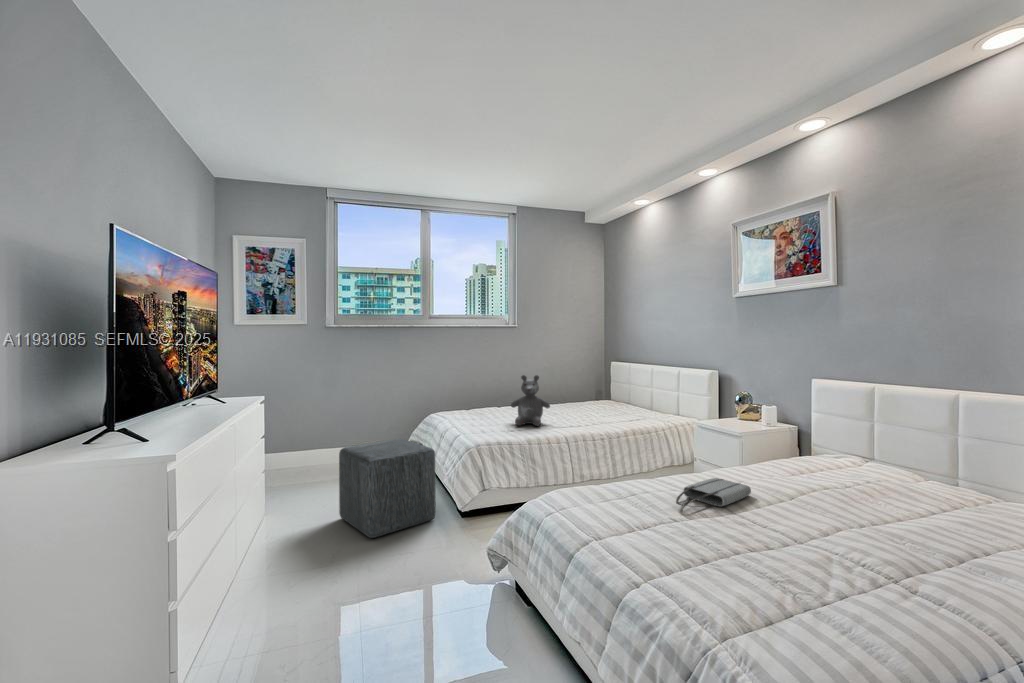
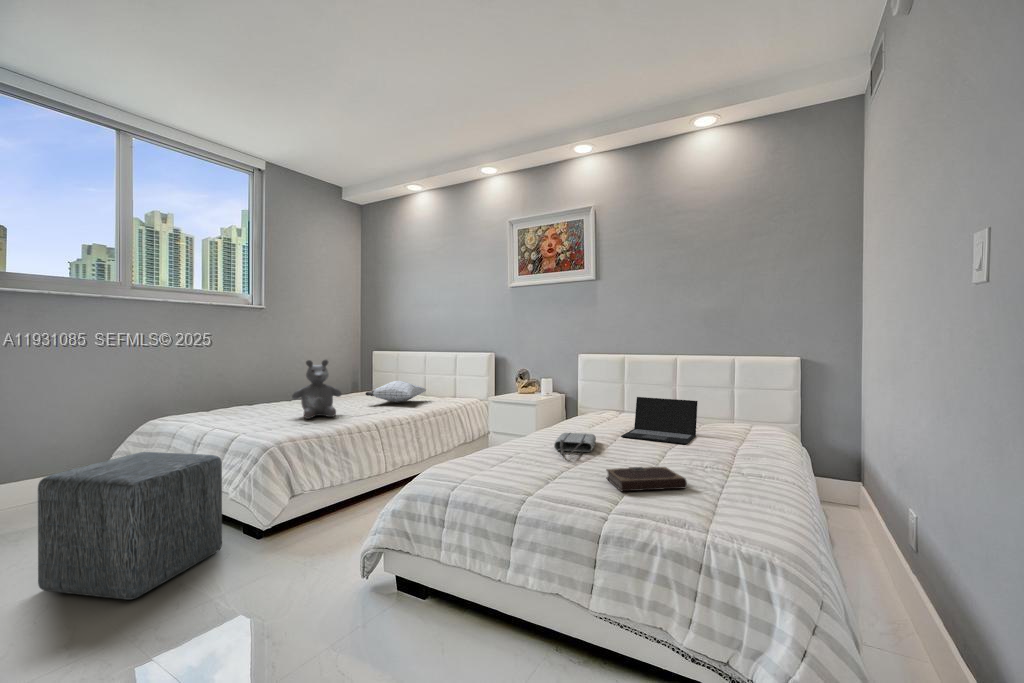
pillow: none [579,396,641,417] -> present [365,381,426,403]
laptop: none [798,447,935,526] -> present [621,397,698,444]
notebook: none [678,531,770,581] -> present [606,467,687,491]

